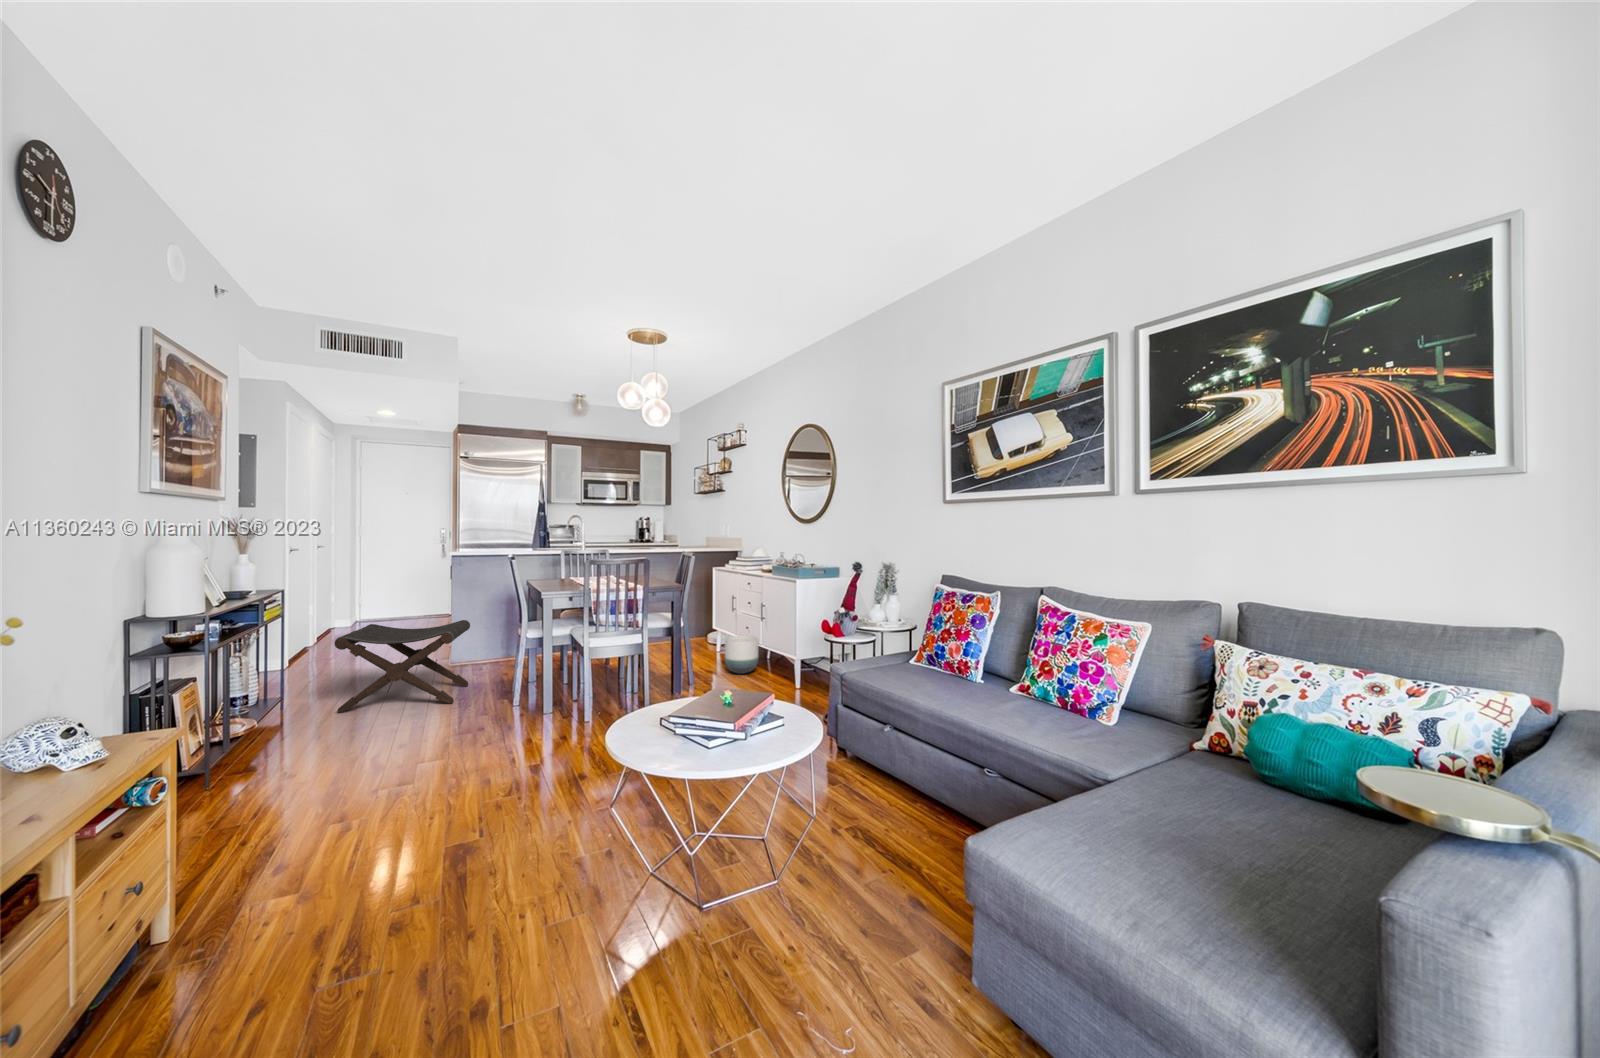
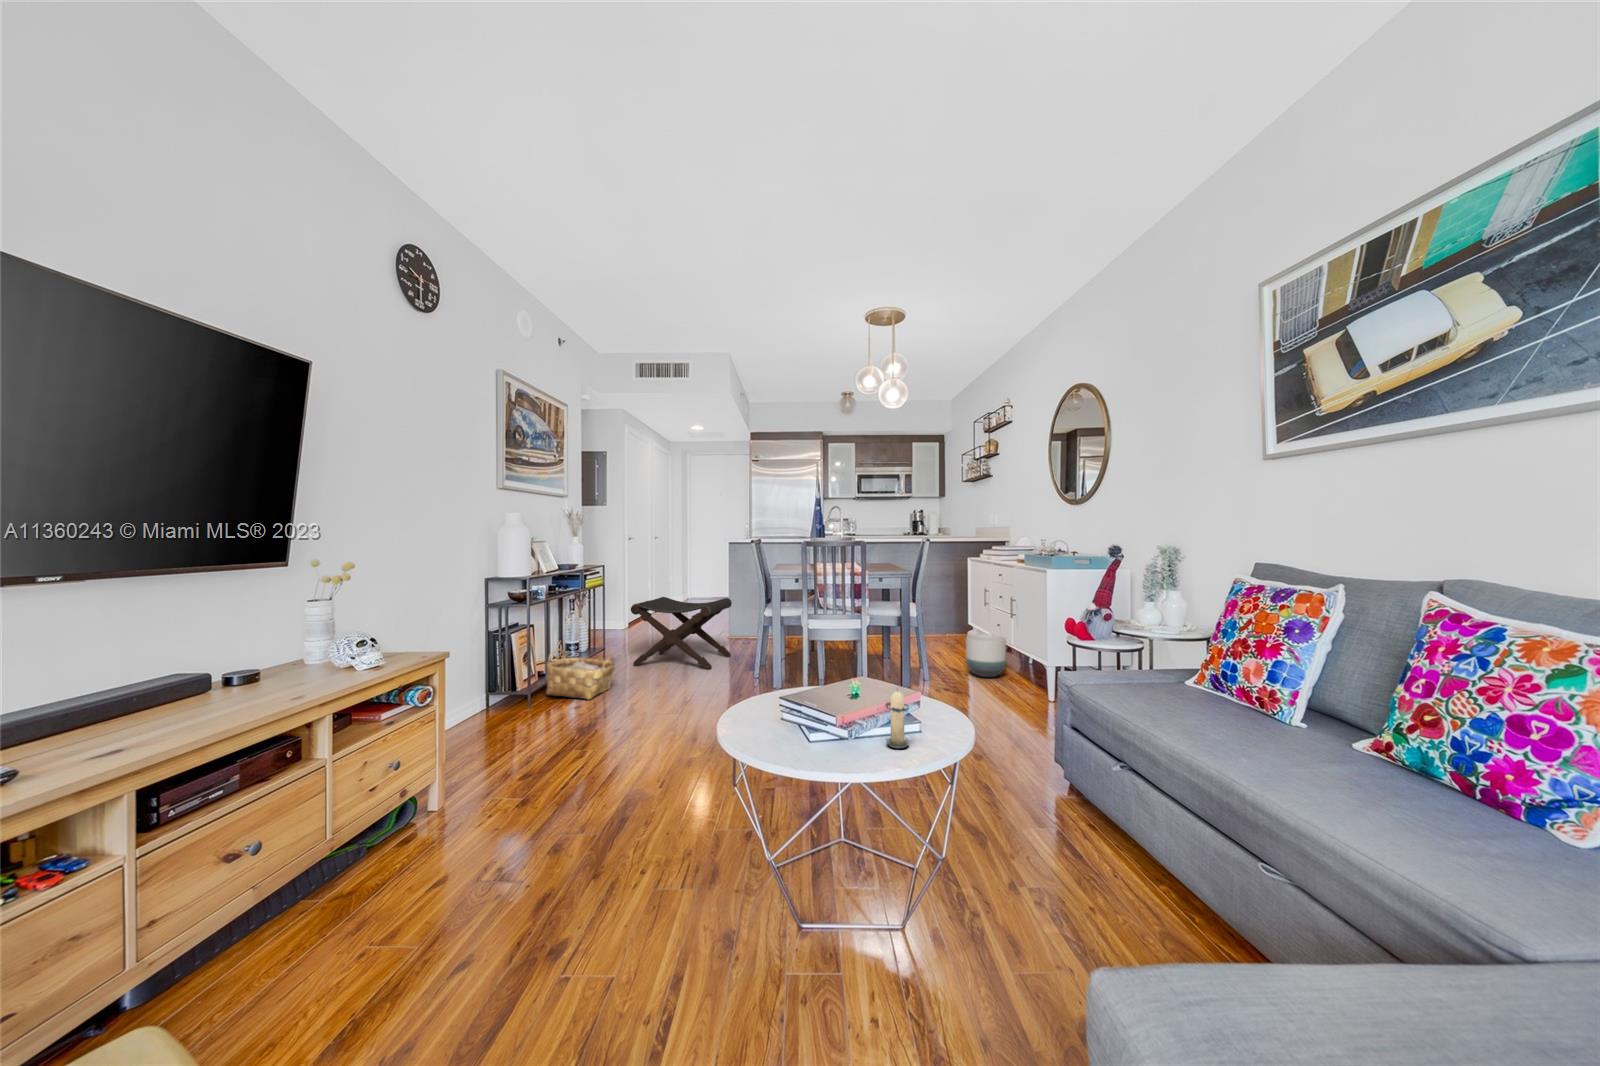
candle: none [765,693,787,741] -> present [885,688,909,748]
woven basket: none [223,706,335,769] -> present [545,649,615,699]

